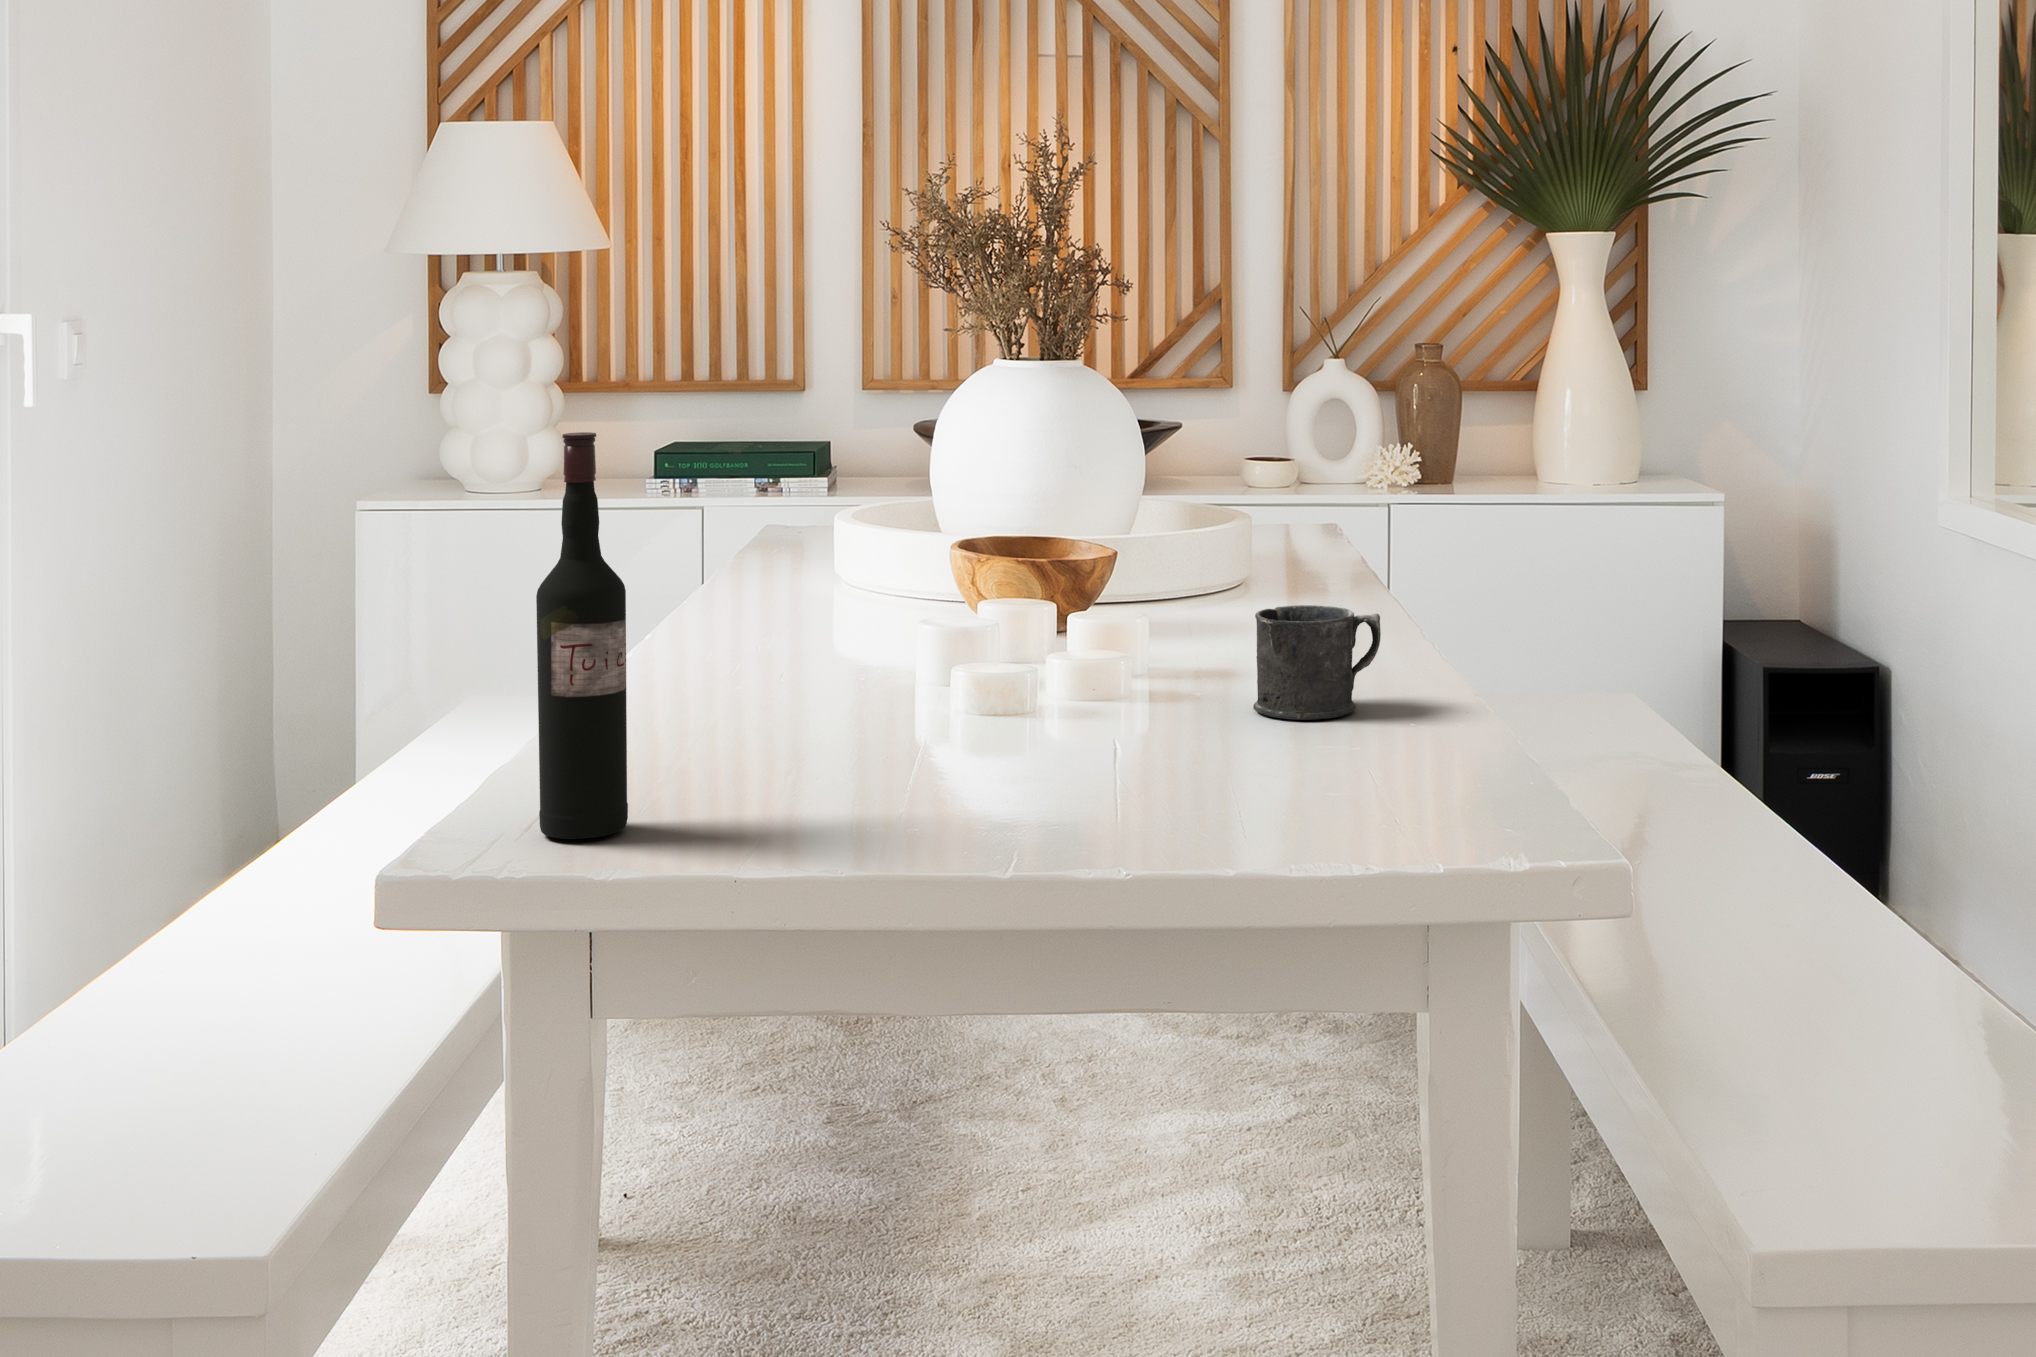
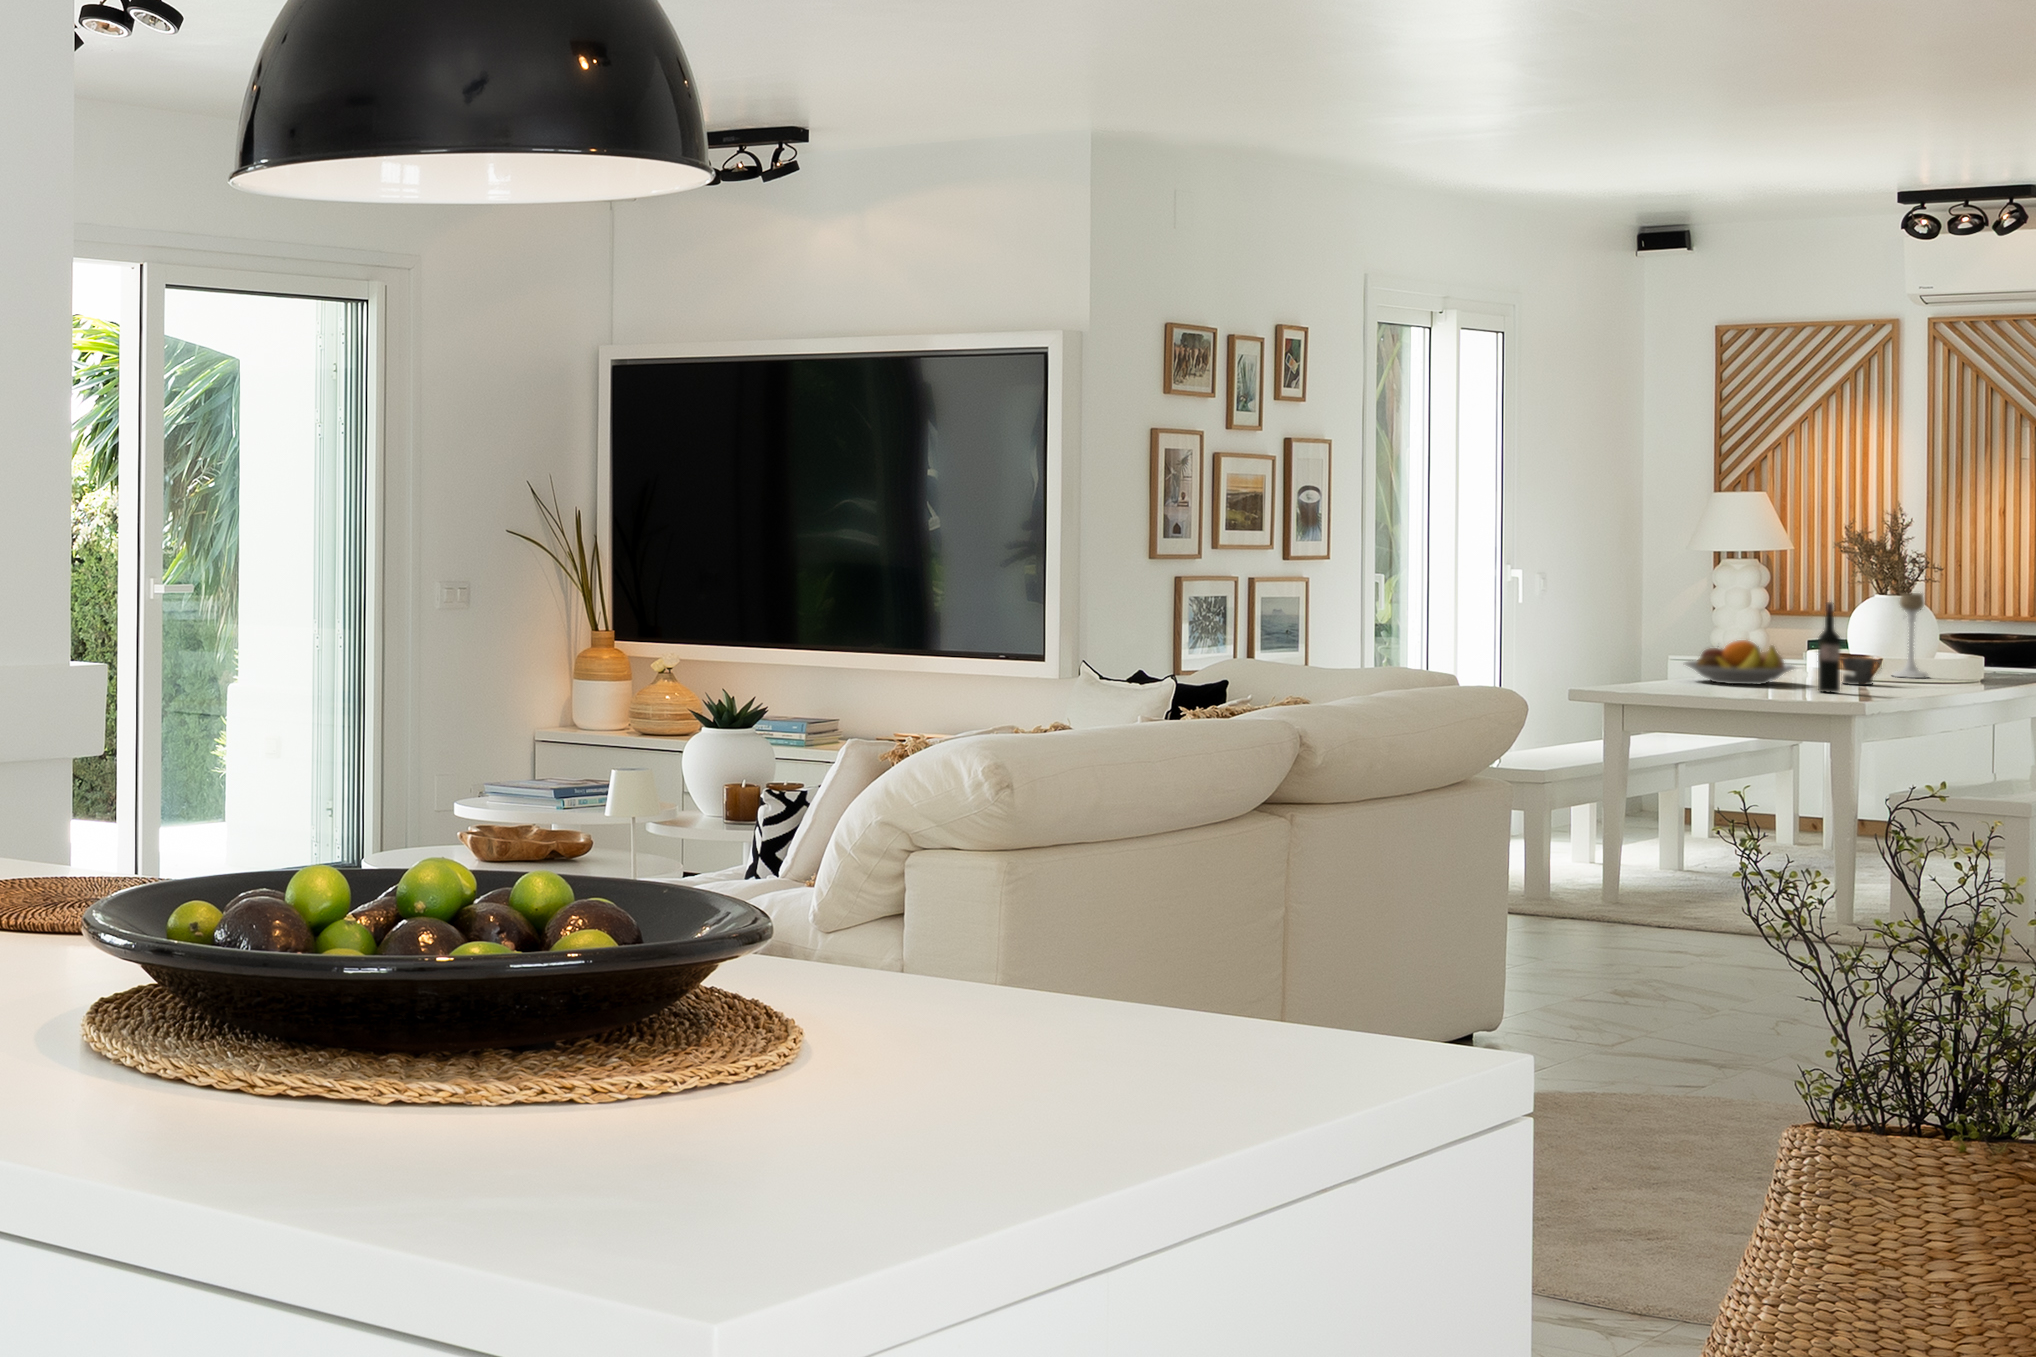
candle holder: none [1206,352,1313,622] -> present [1893,593,1928,678]
wine bottle: present [536,432,628,839] -> present [1818,602,1841,693]
fruit bowl: none [771,607,1204,810] -> present [1685,640,1794,684]

